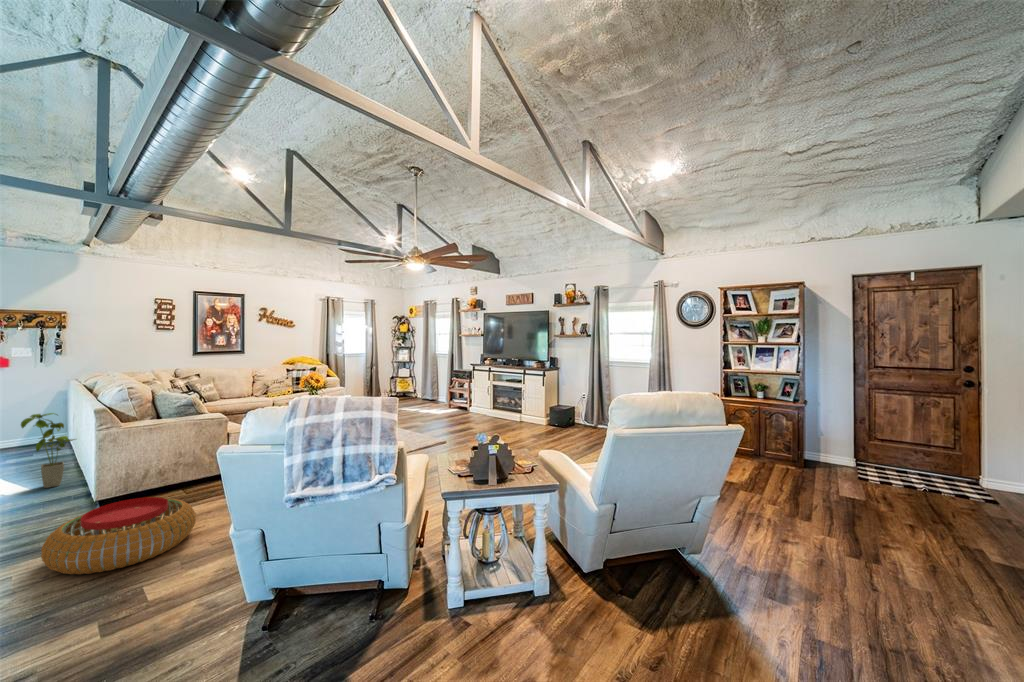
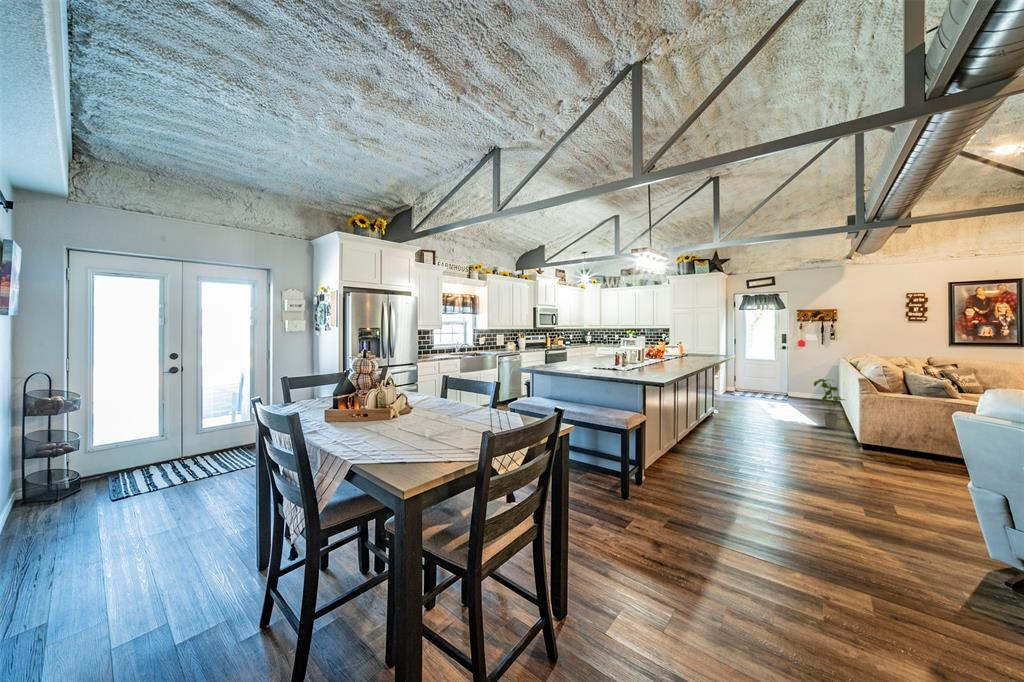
pouf: present [41,497,196,574] -> none [829,443,943,493]

